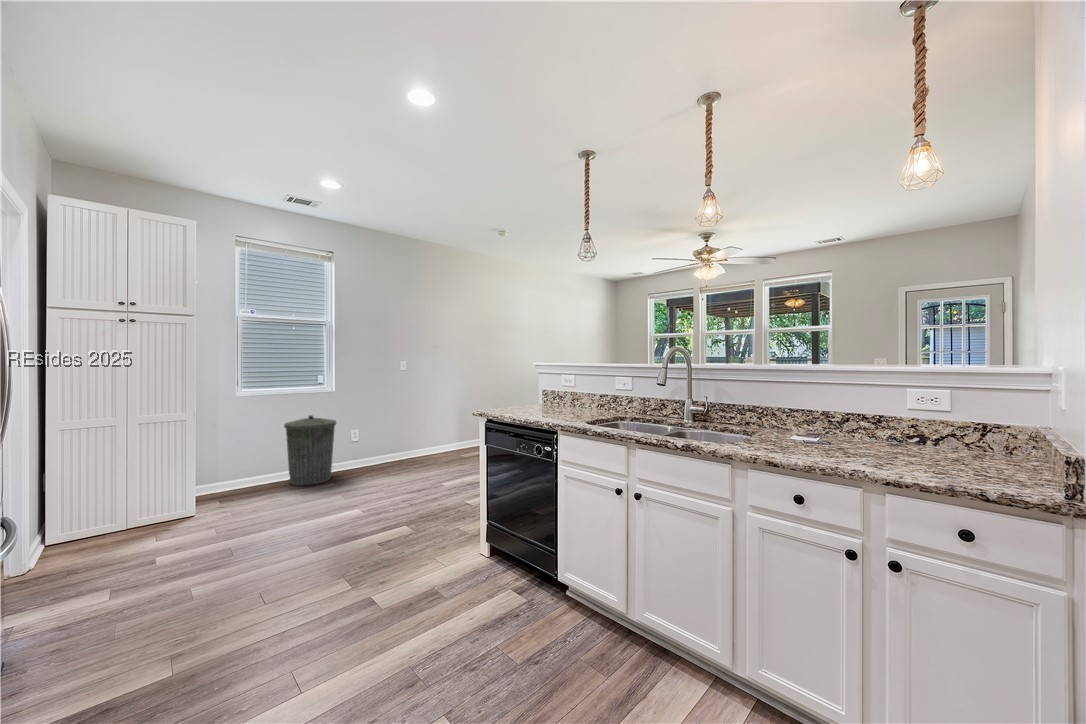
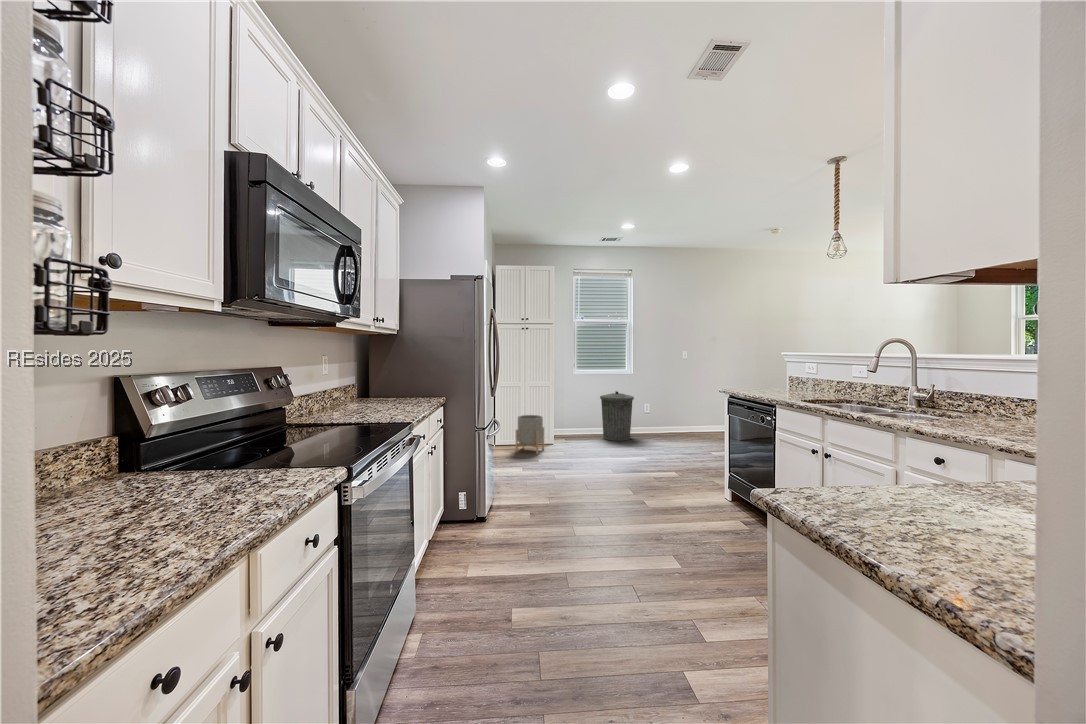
planter: none [105,470,177,549] -> present [515,415,544,454]

